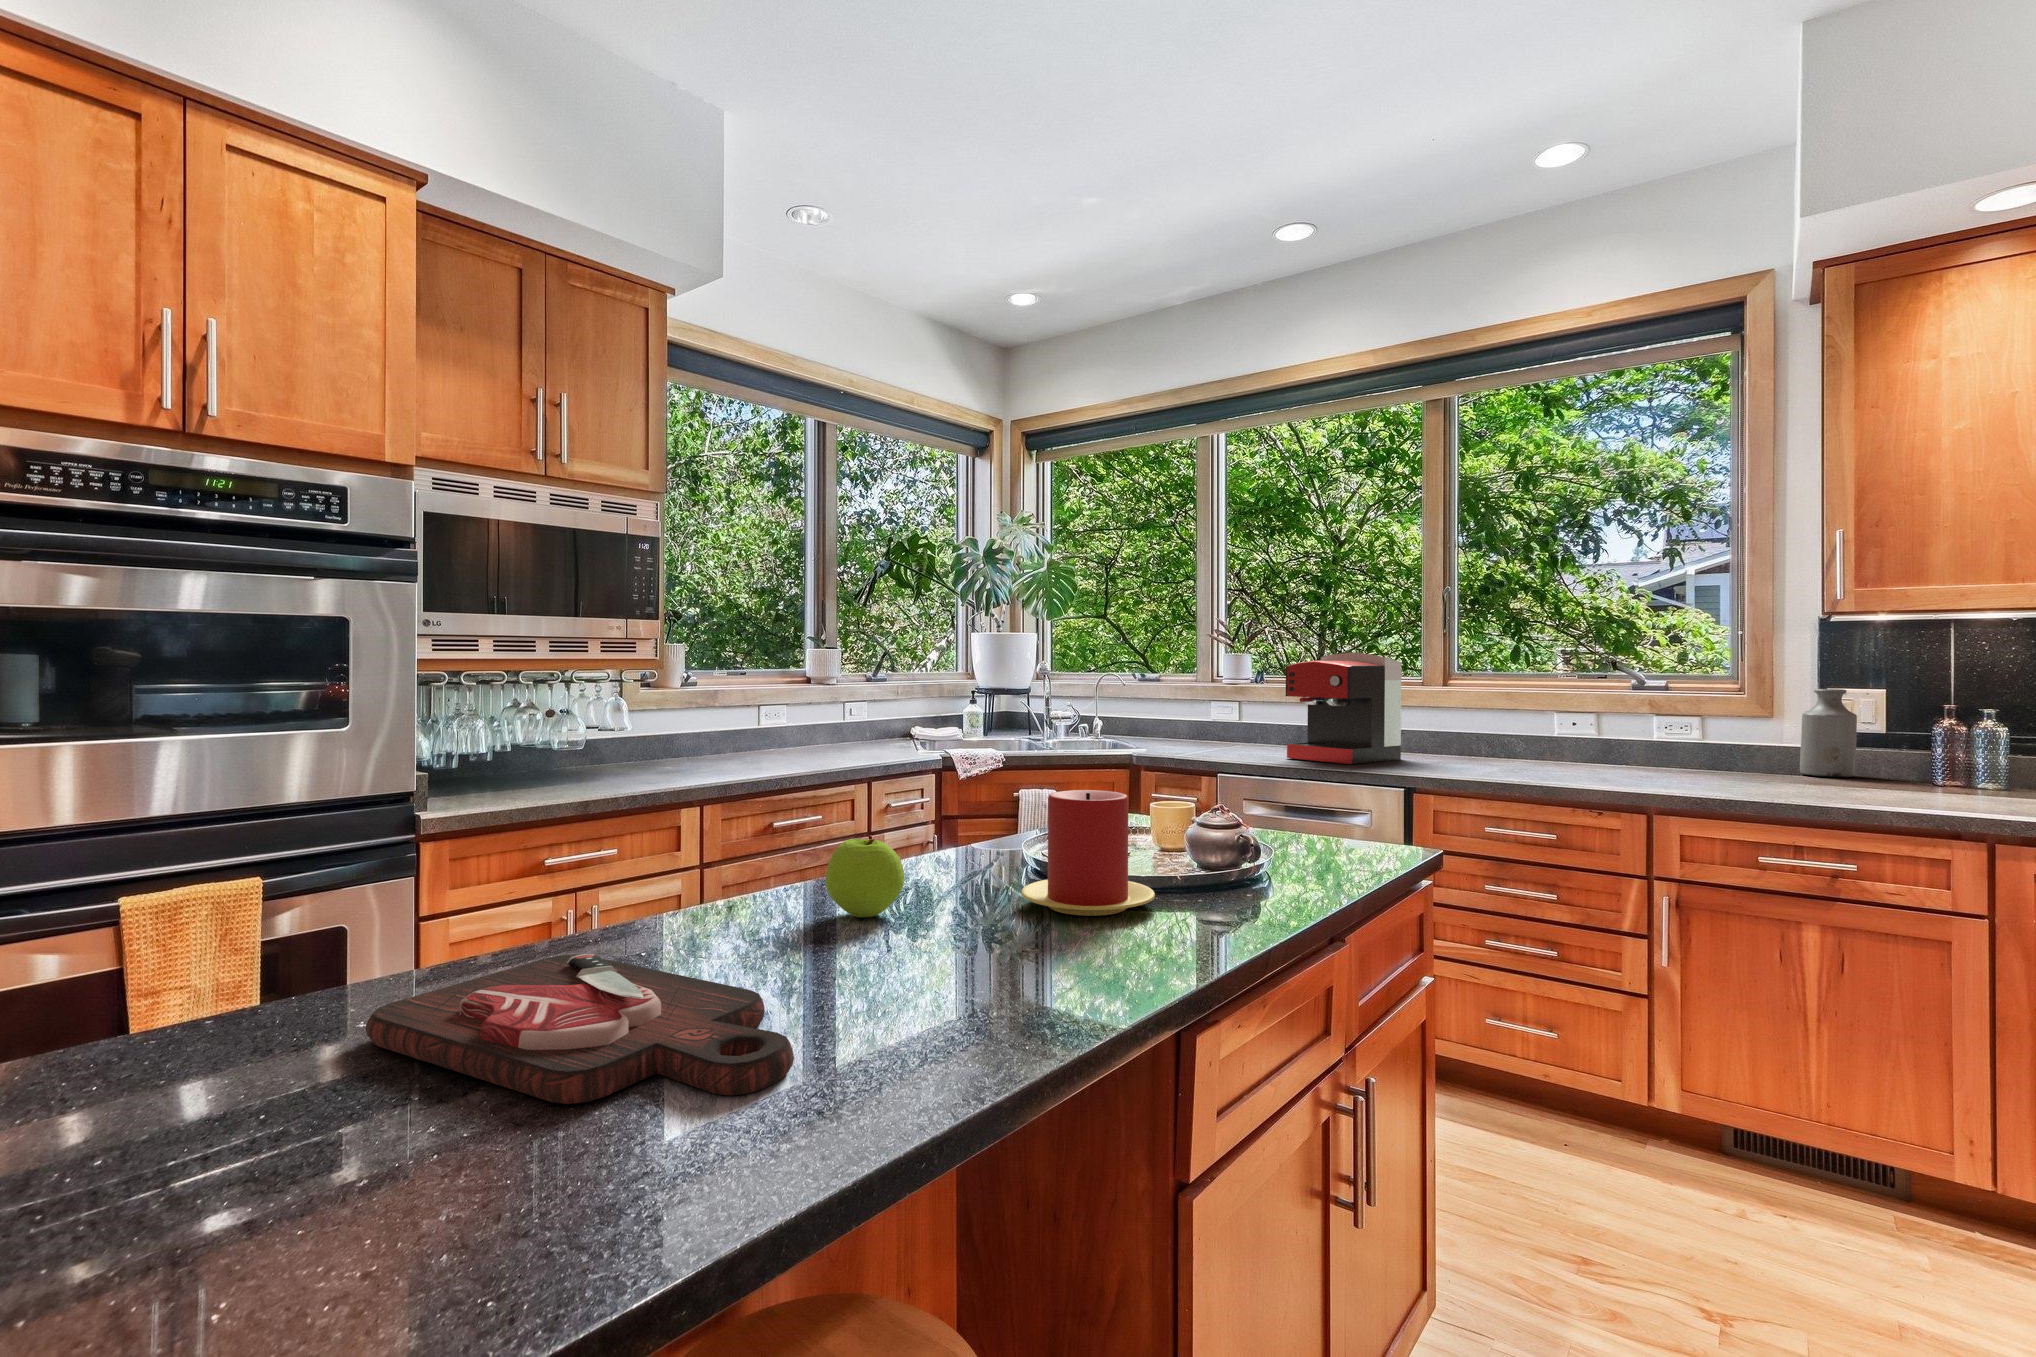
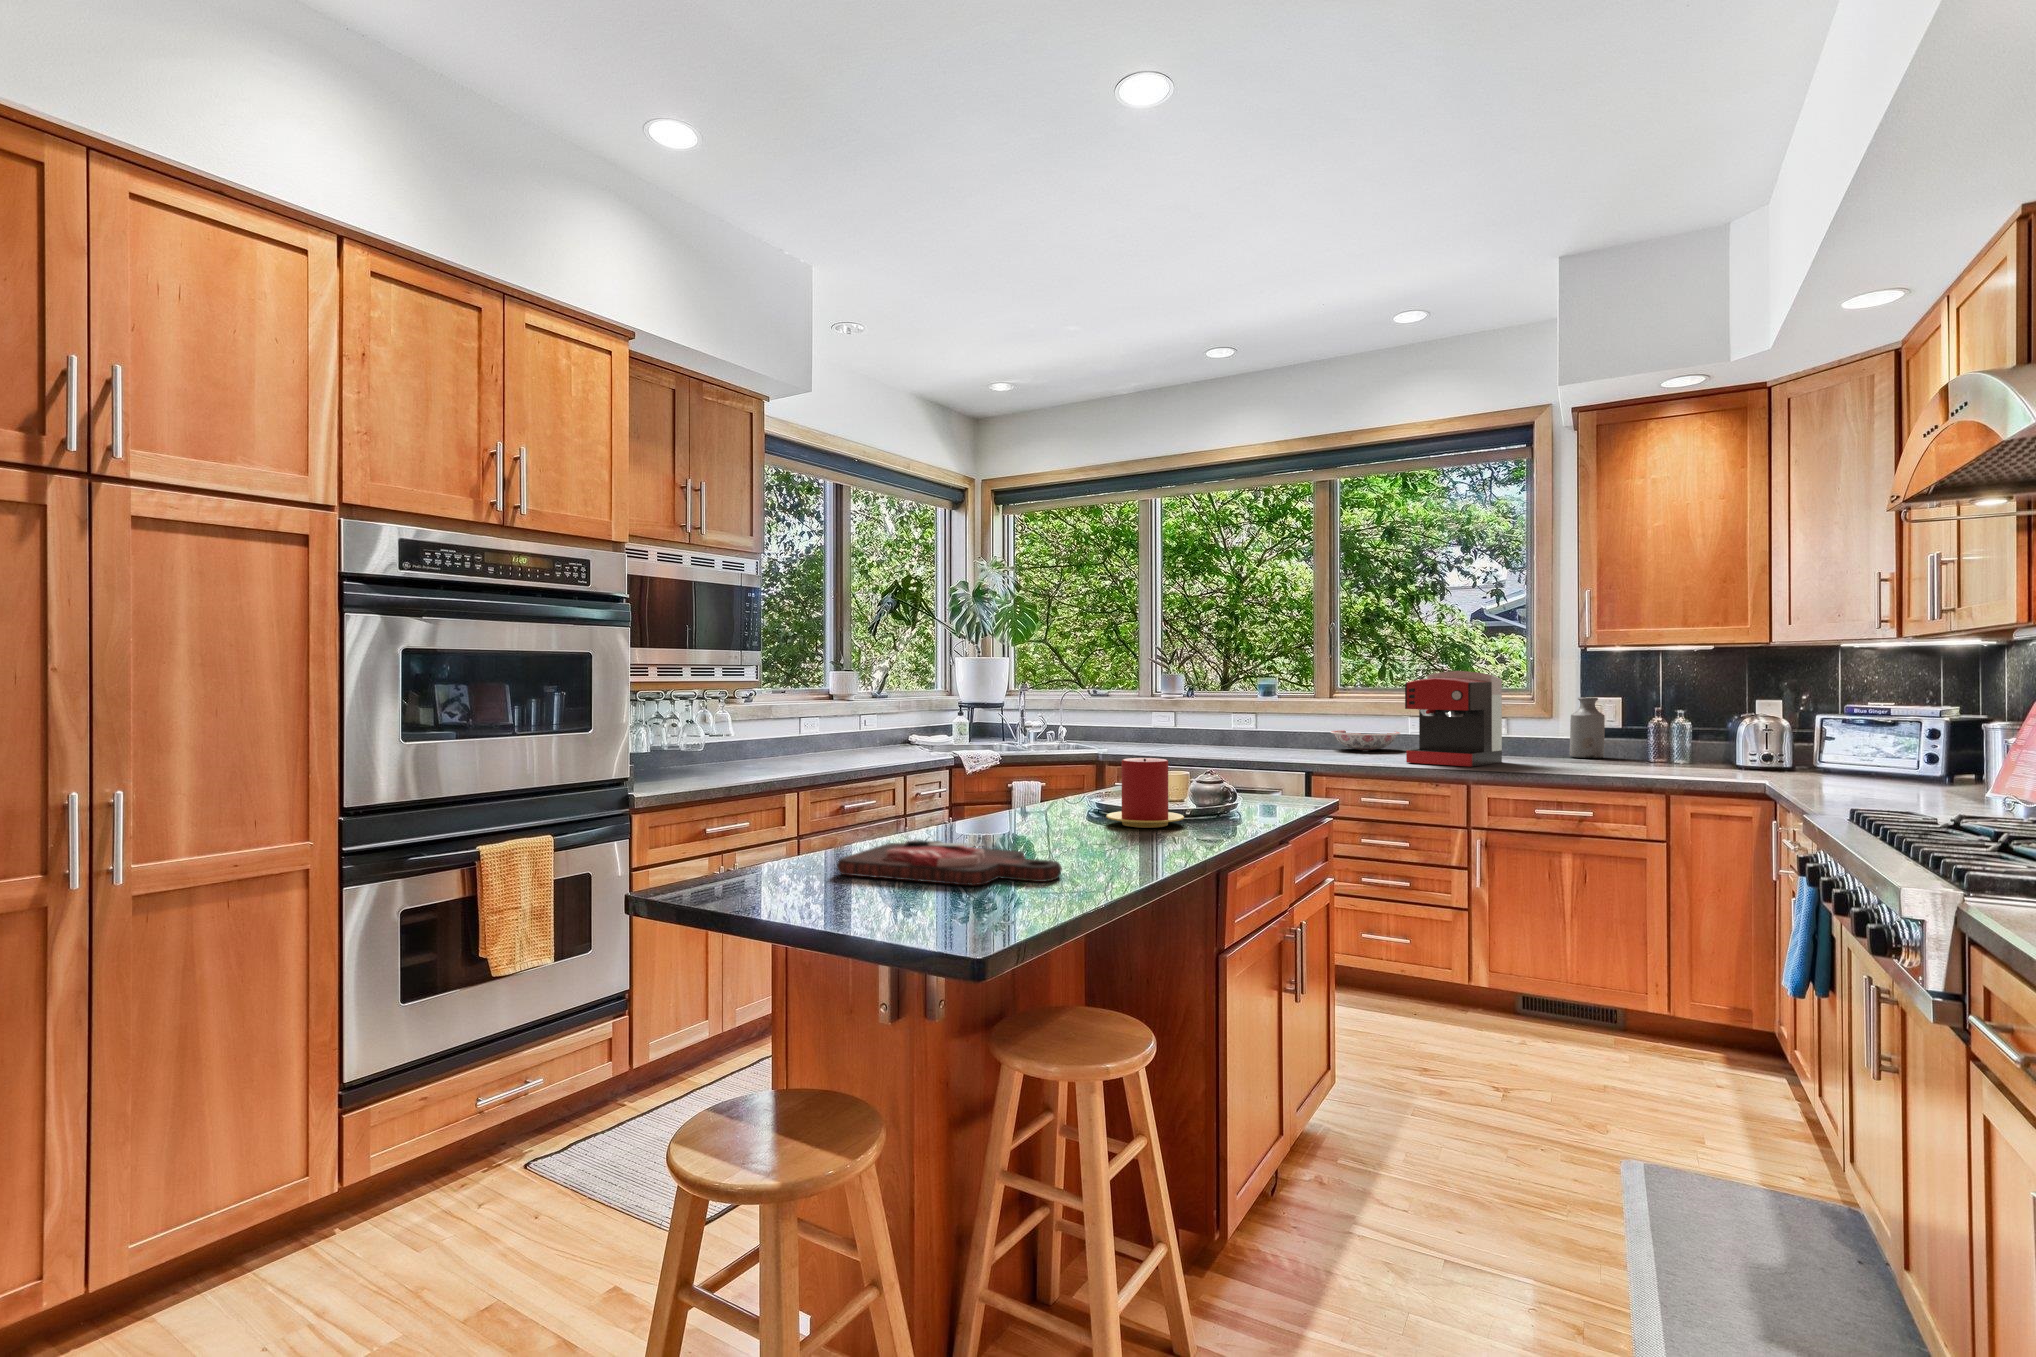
coffee maker: present [1286,652,1401,764] -> present [1405,671,1502,767]
ceramic bowl: none [1446,730,1544,757] -> present [1331,730,1400,750]
apple: present [826,839,904,917] -> none [999,786,1043,831]

